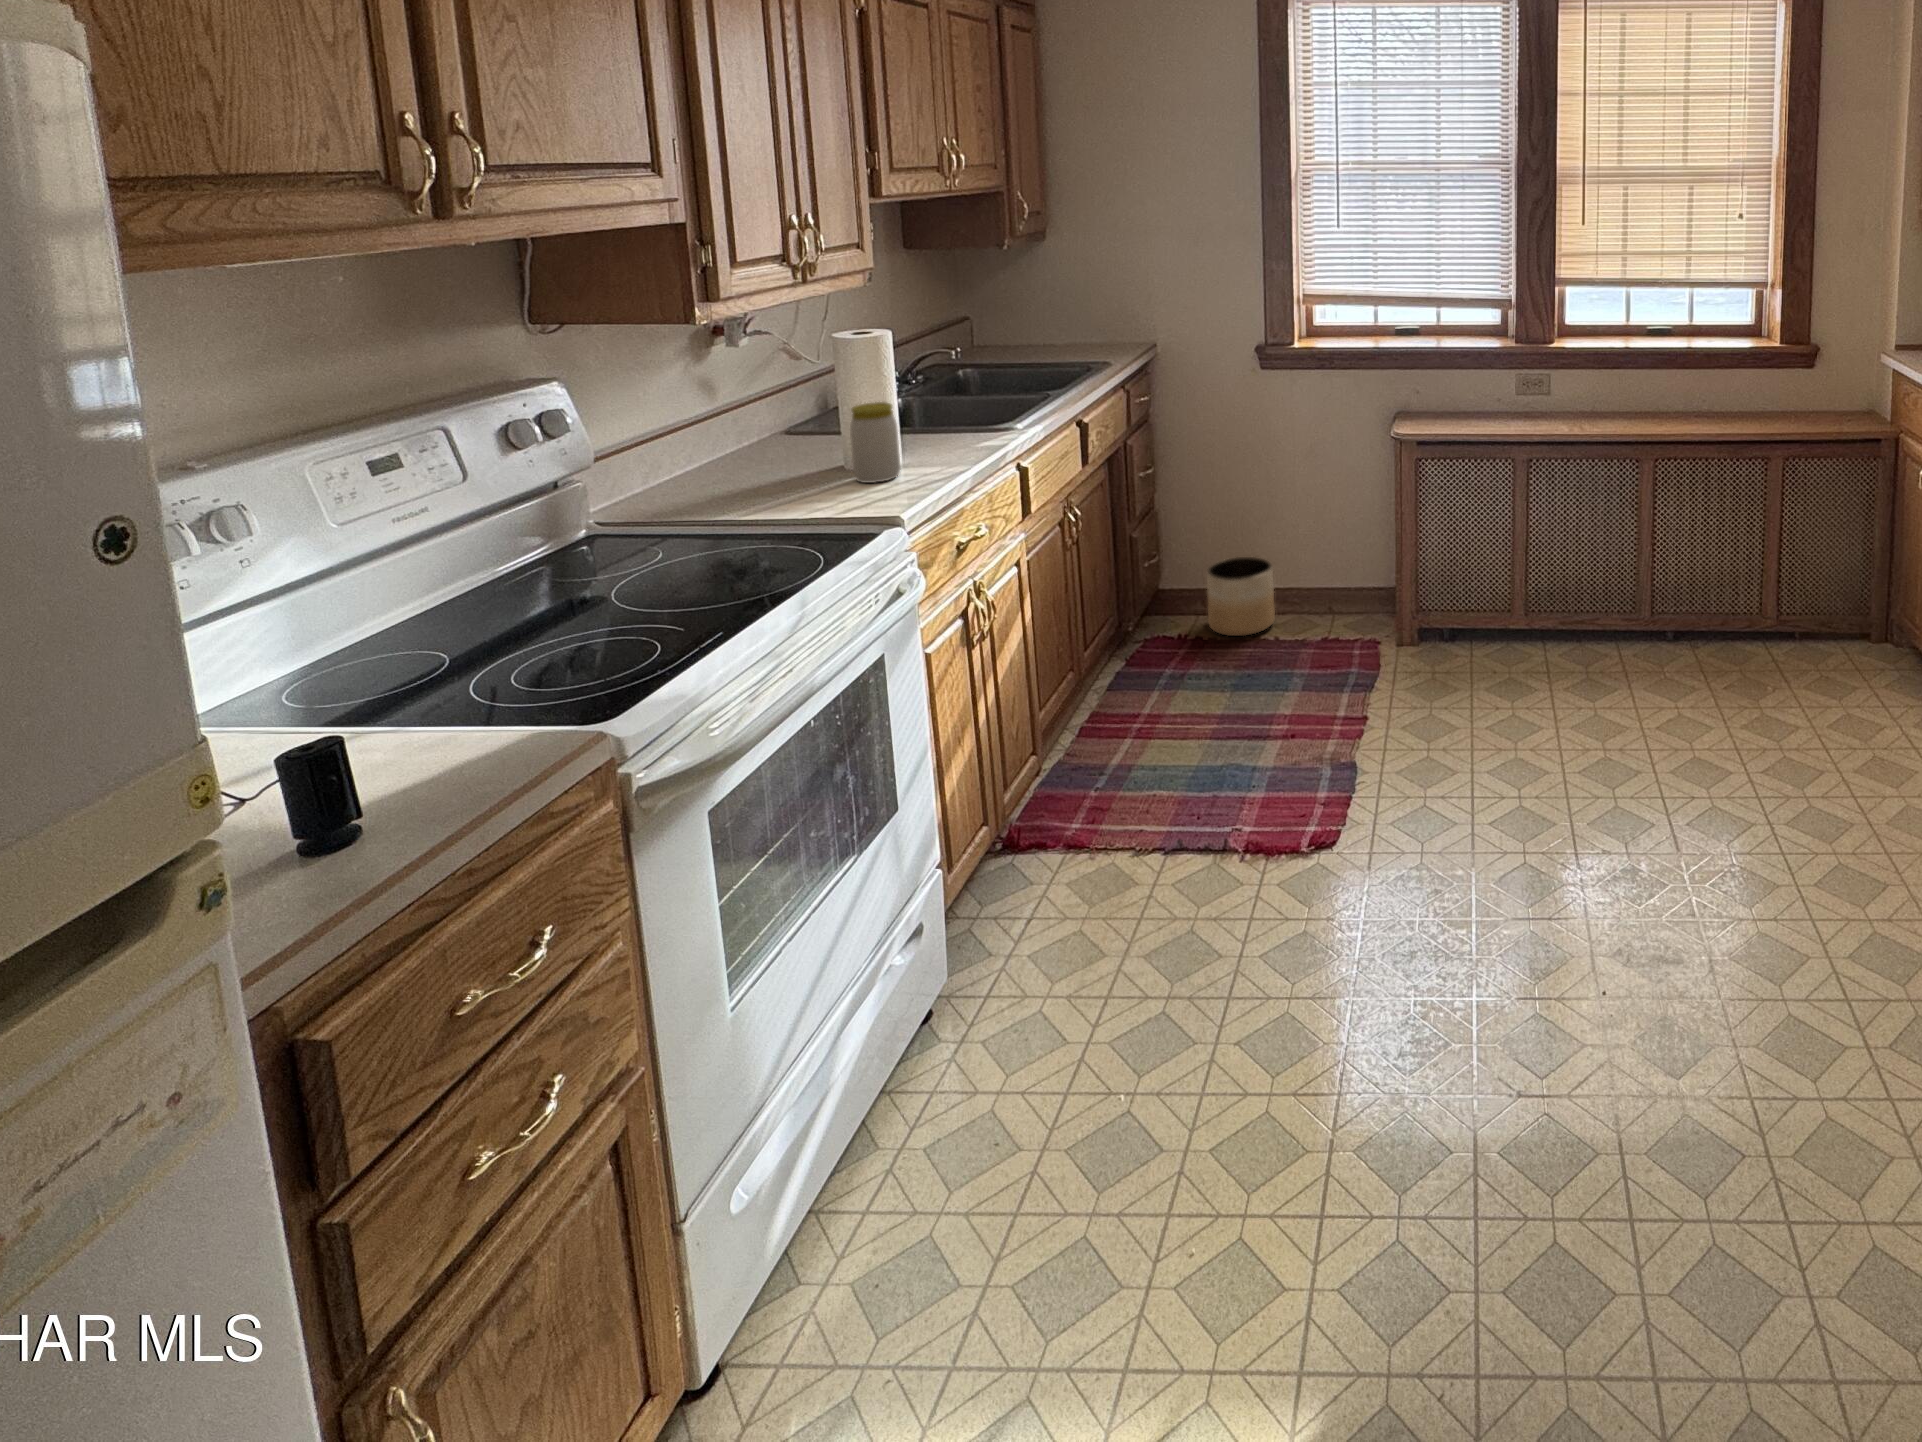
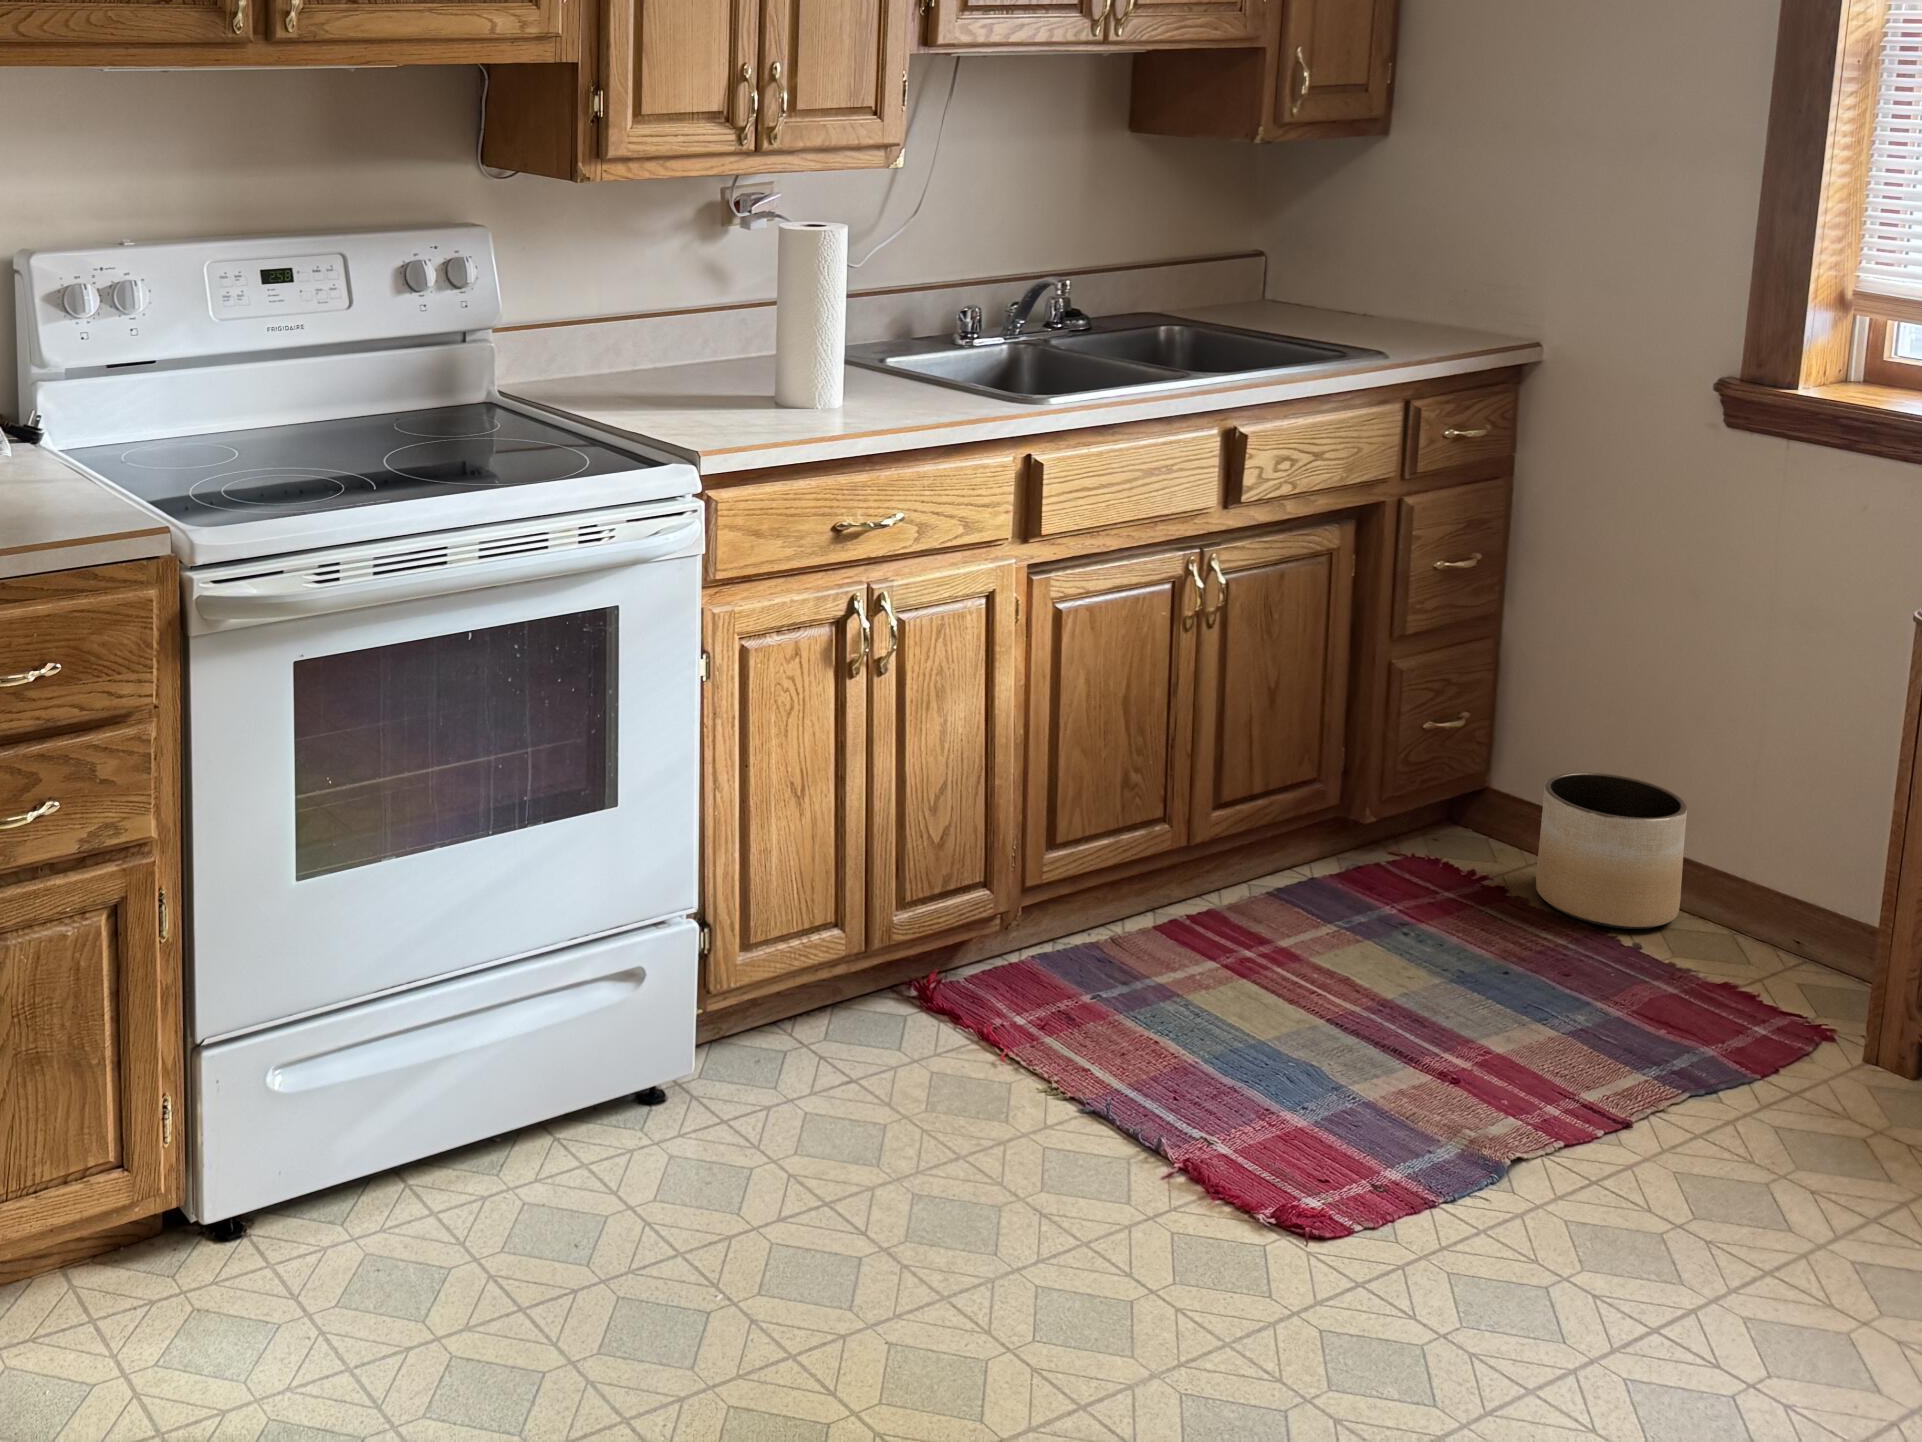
jar: present [850,402,901,483] -> none [761,316,820,422]

